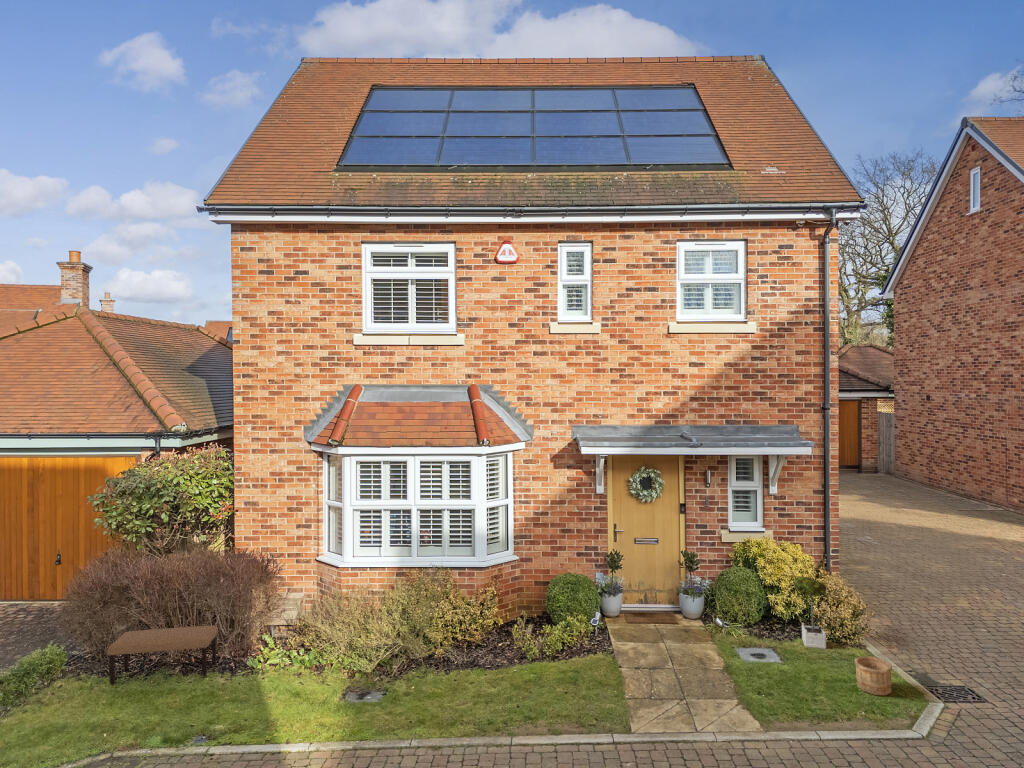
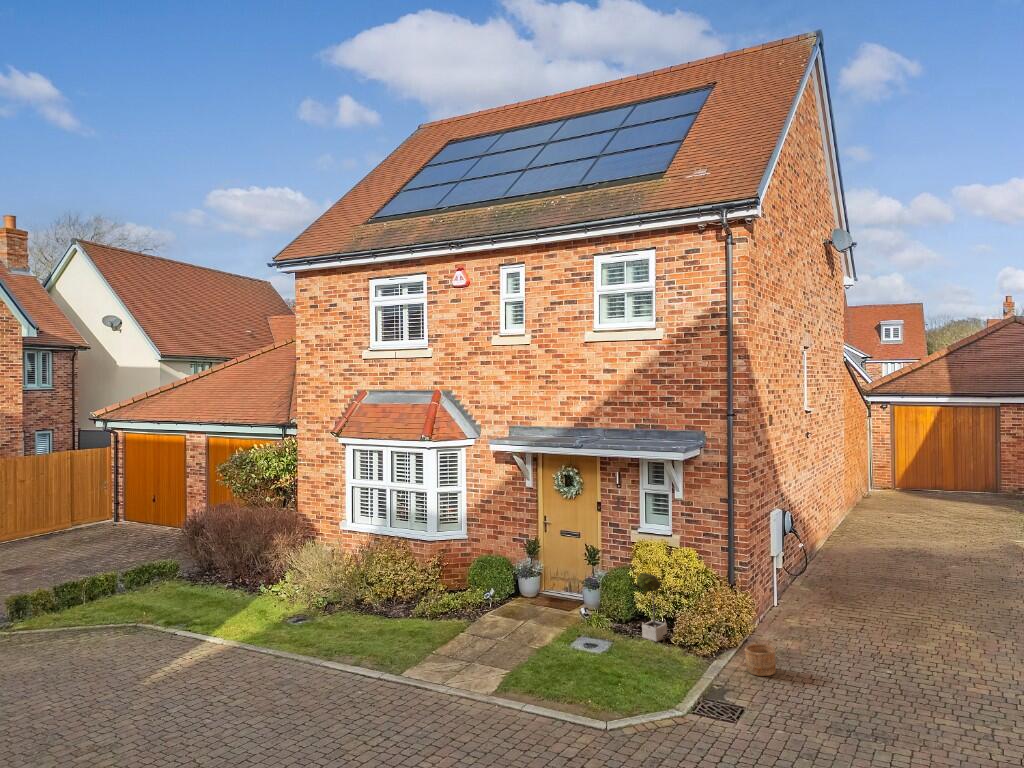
bench: present [107,626,218,684] -> none [195,552,257,586]
wooden bucket: present [855,656,892,696] -> present [745,644,776,676]

